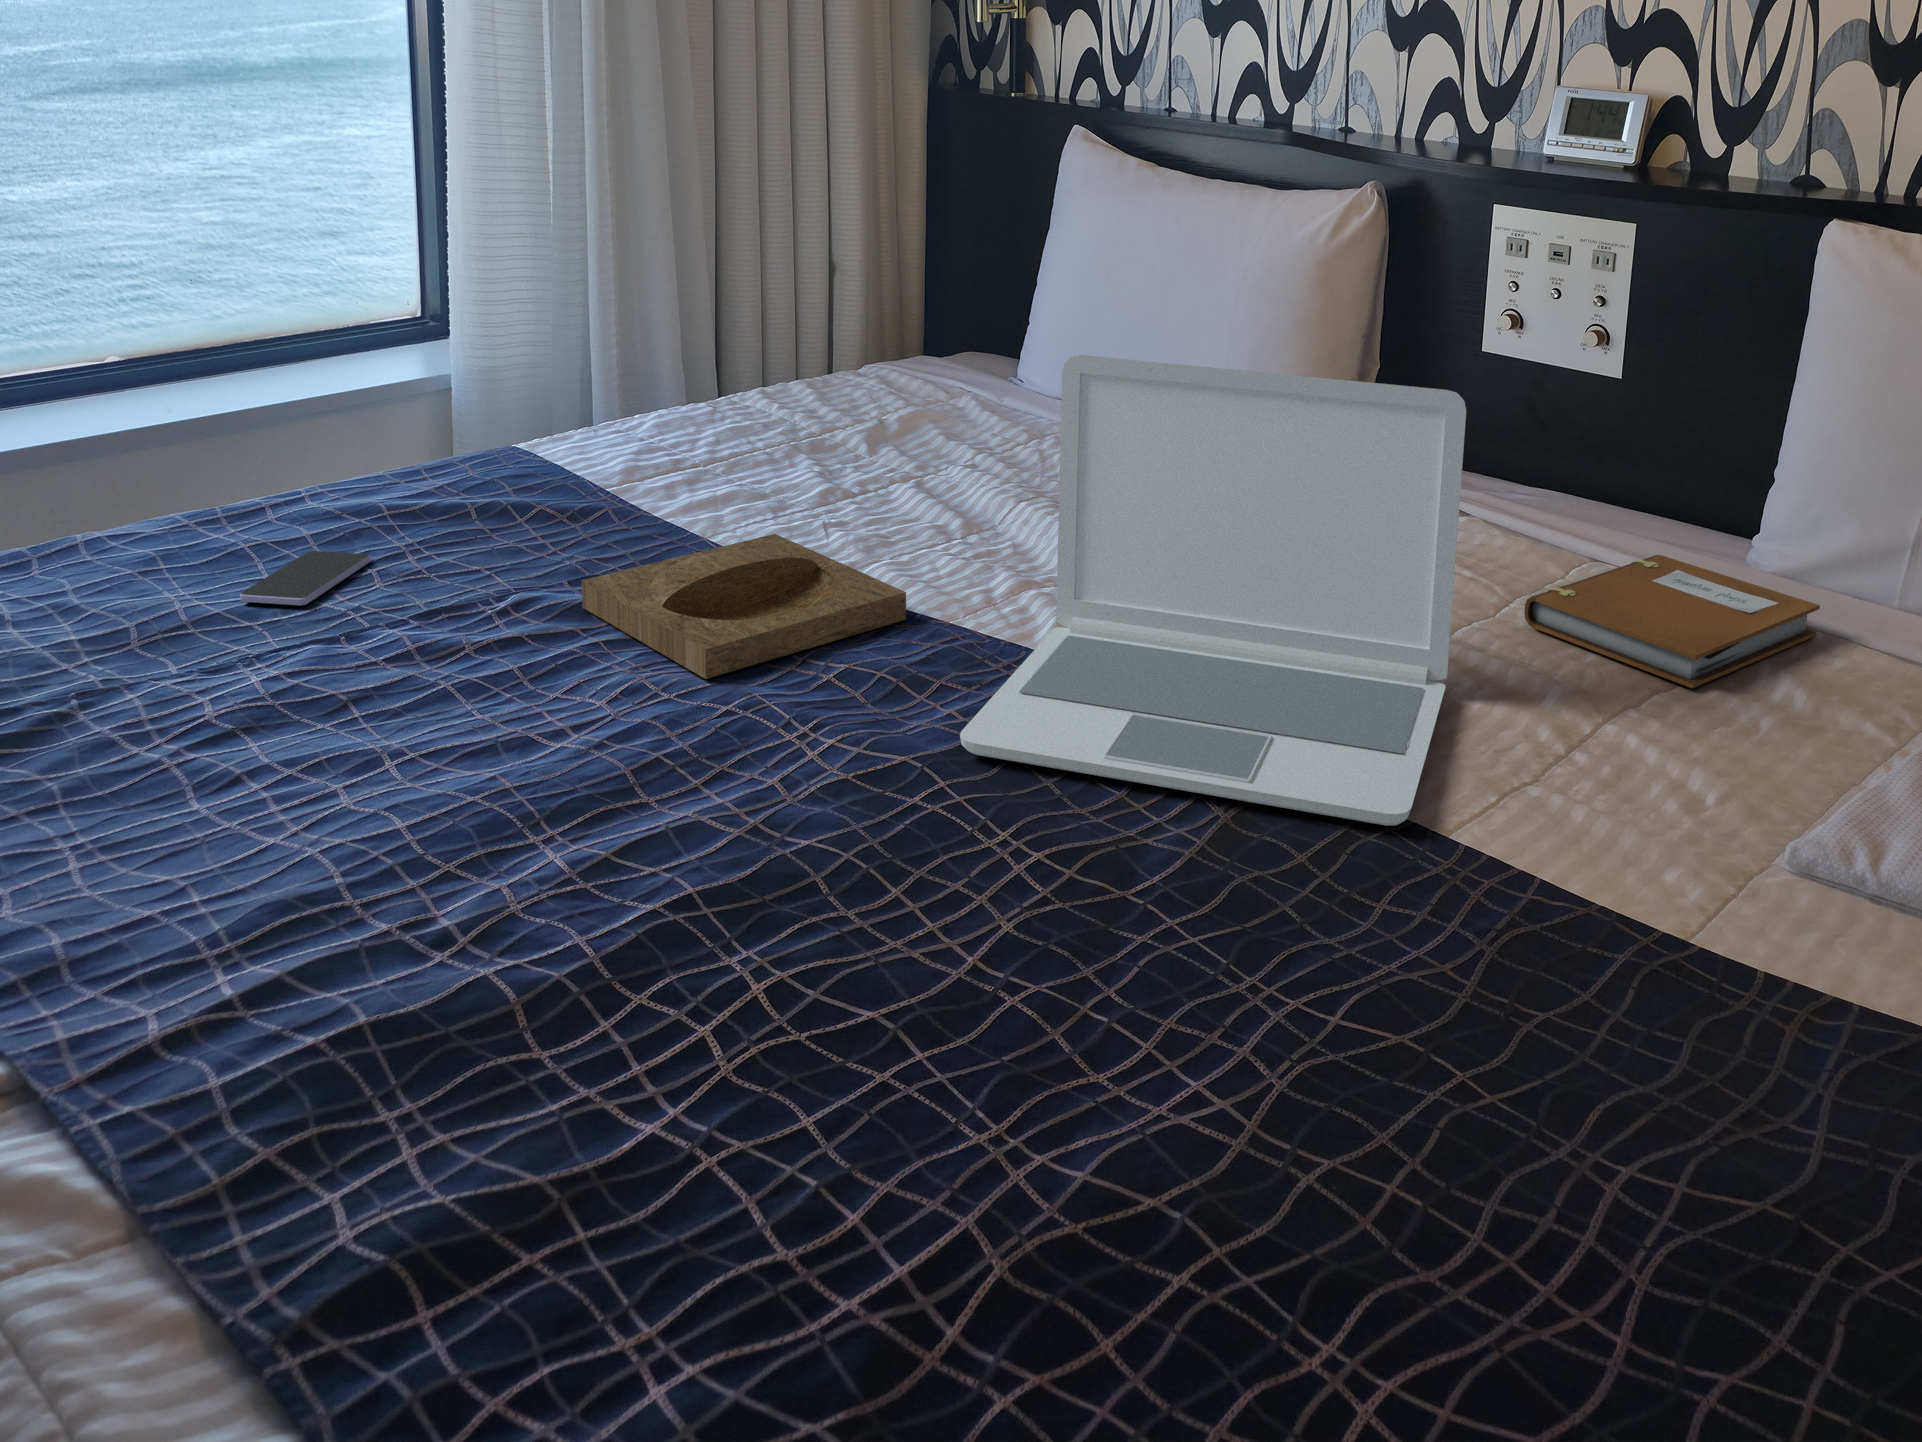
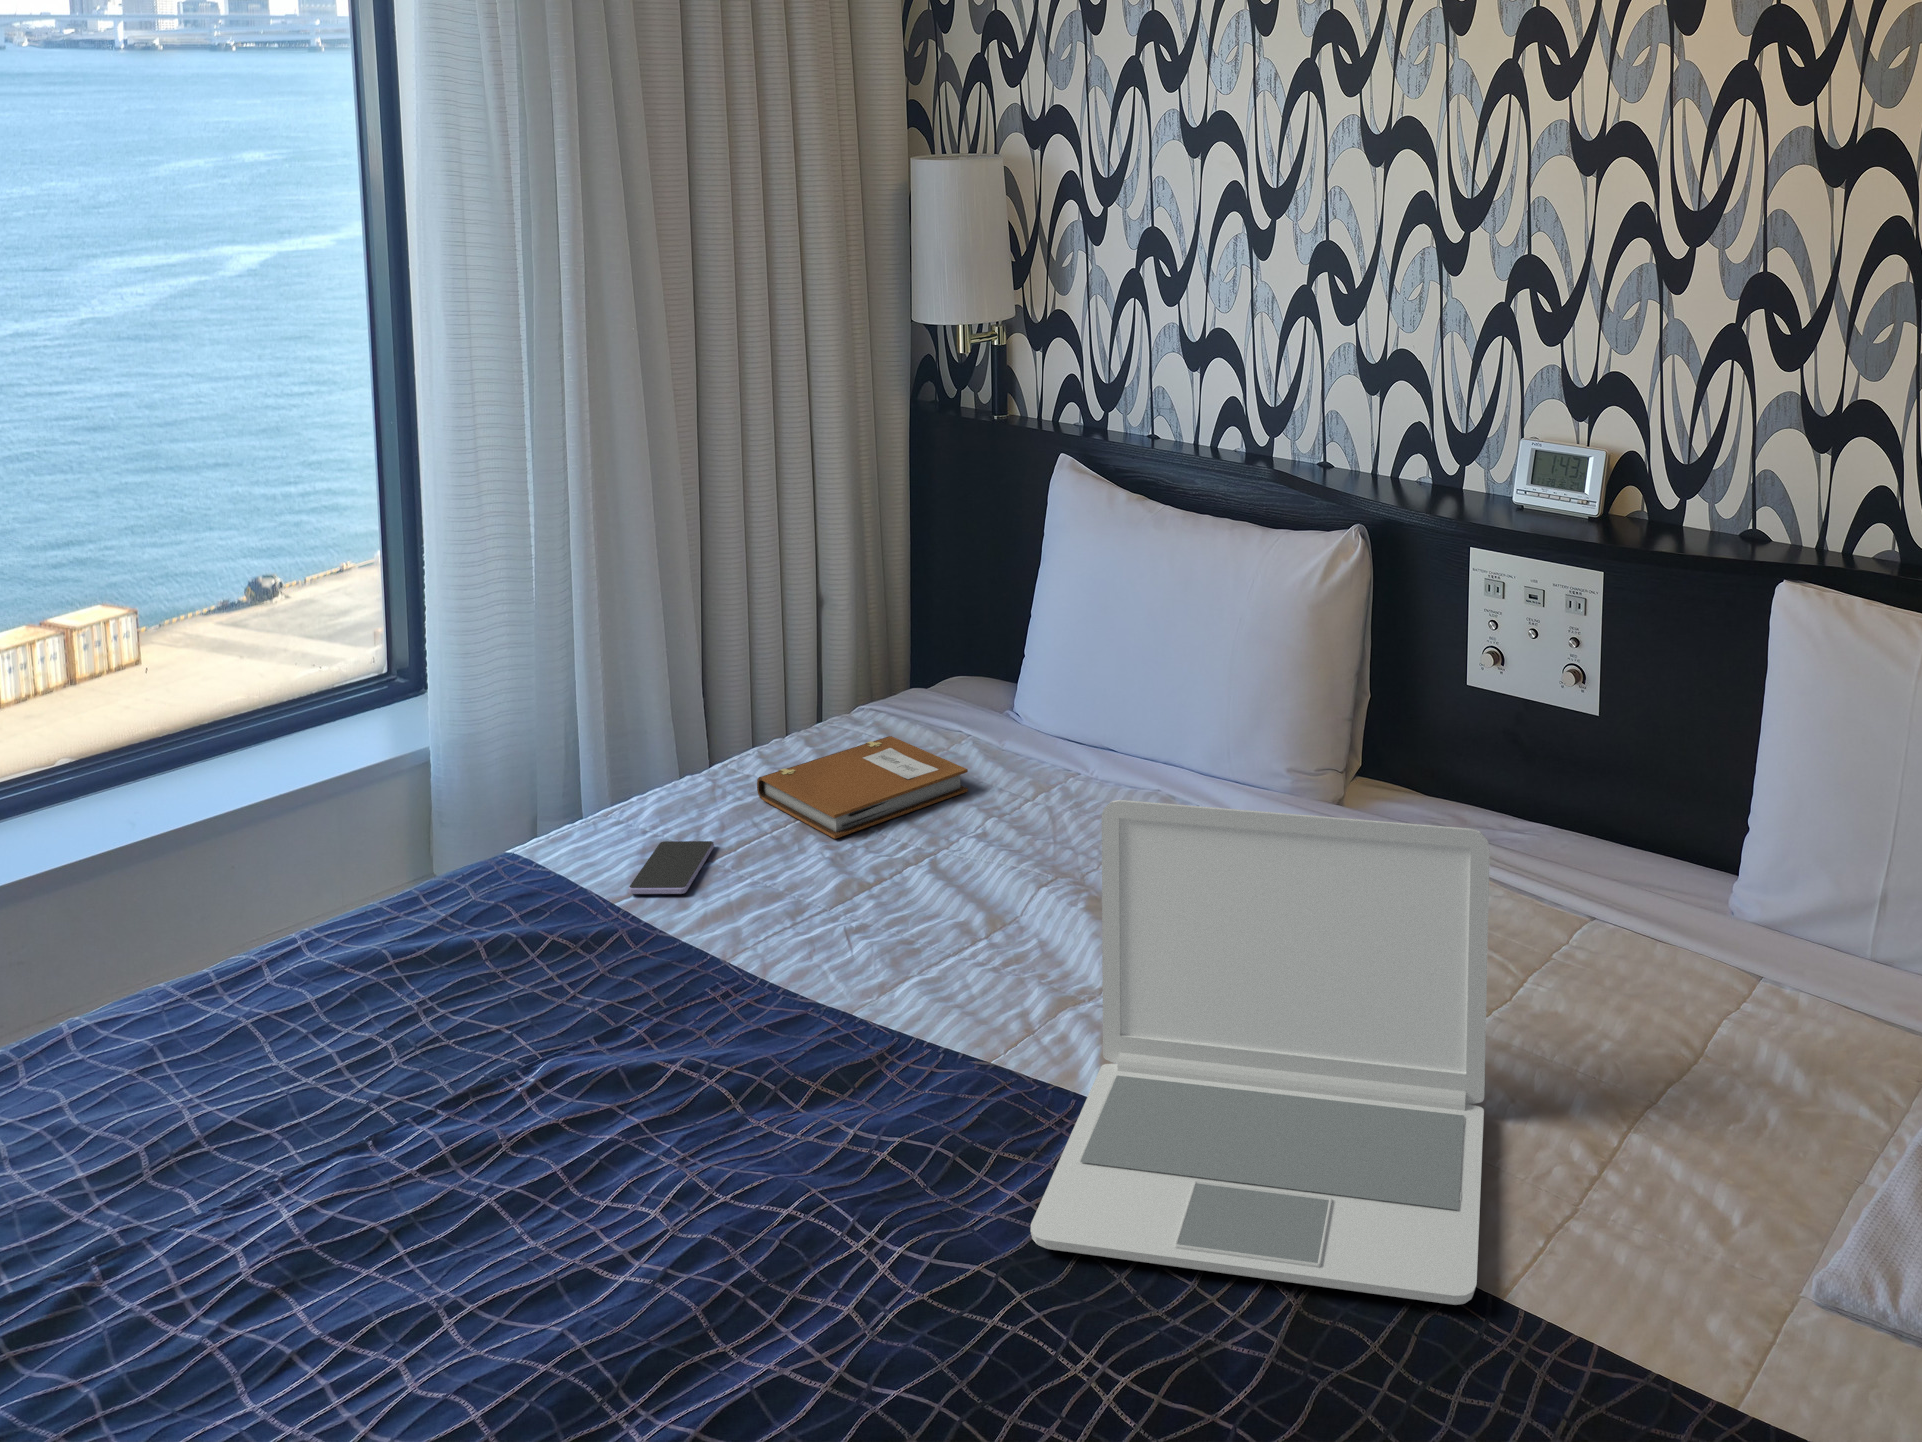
tray: present [581,534,906,679] -> none [620,961,952,1168]
smartphone: present [240,551,370,605] -> present [629,841,714,894]
notebook: present [1524,555,1820,688] -> present [757,736,968,839]

